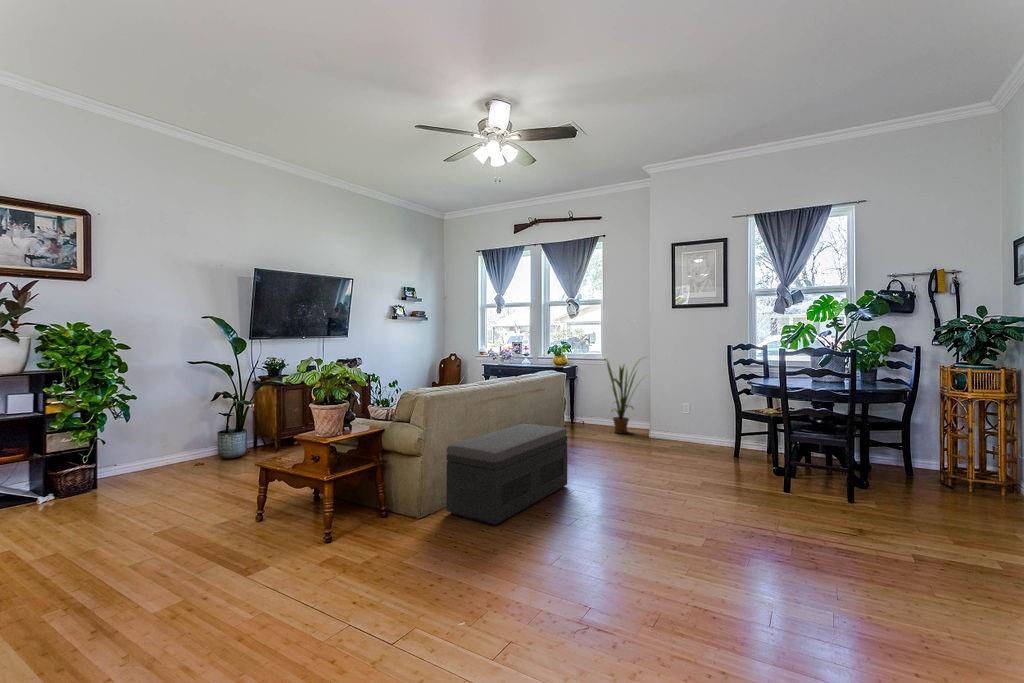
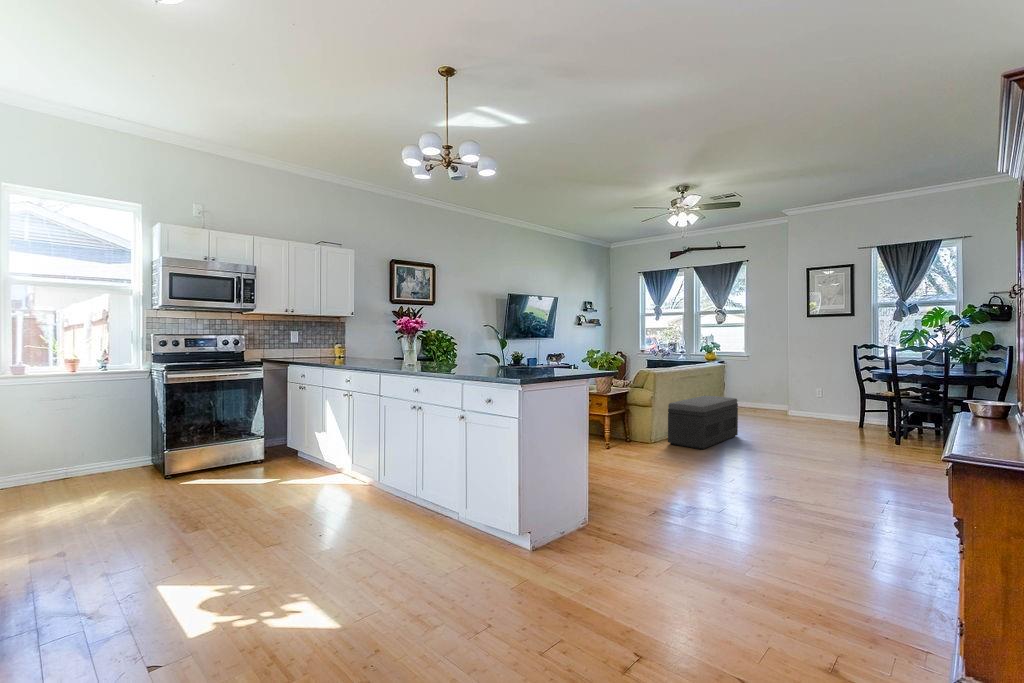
house plant: present [606,359,640,433] -> none [752,354,787,412]

